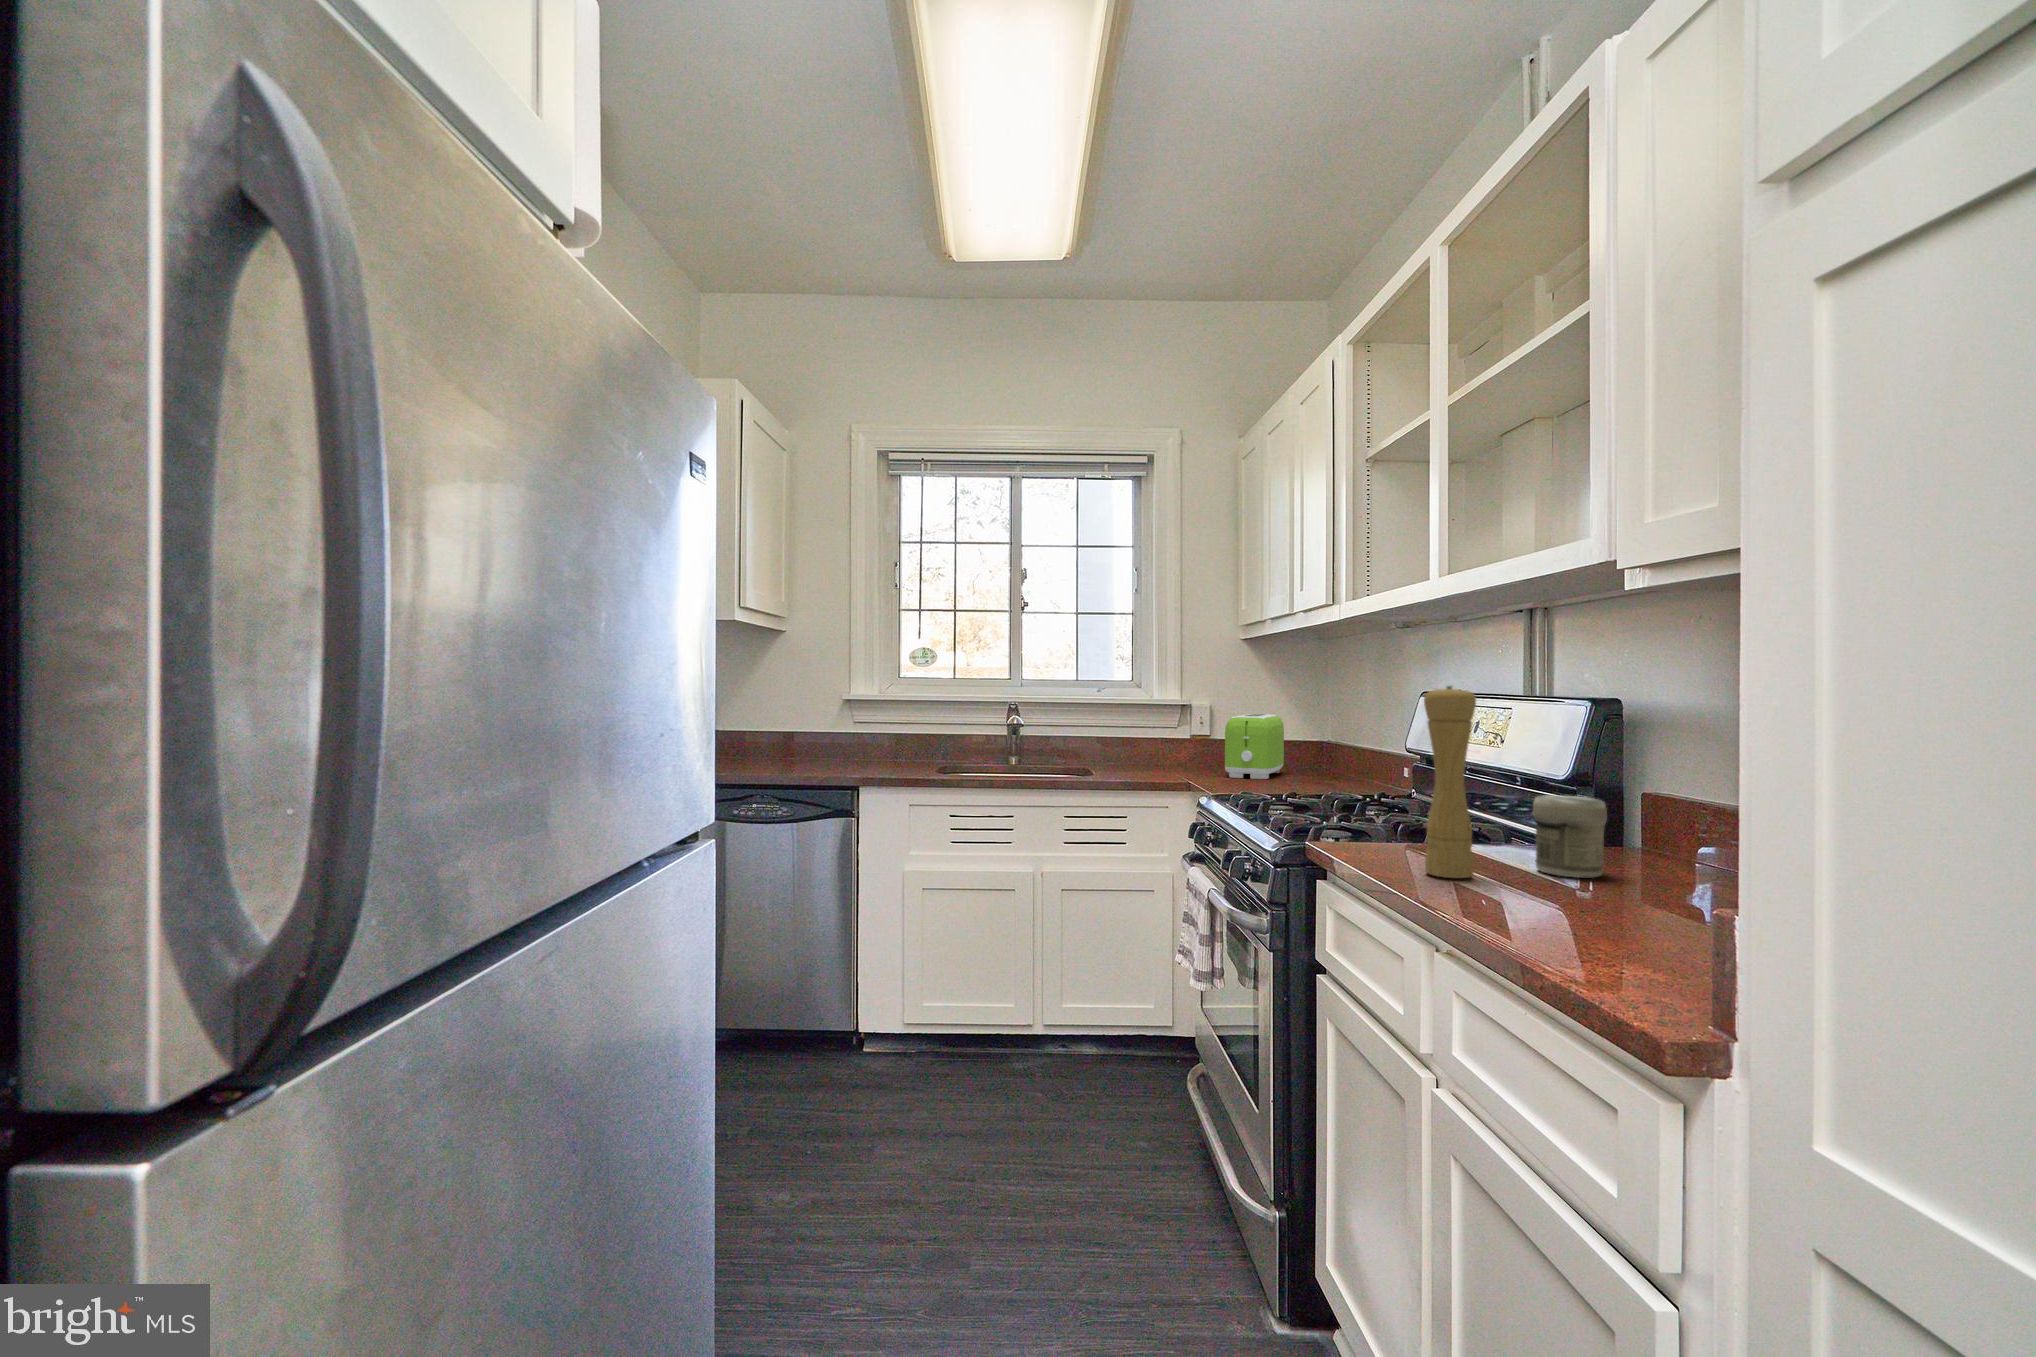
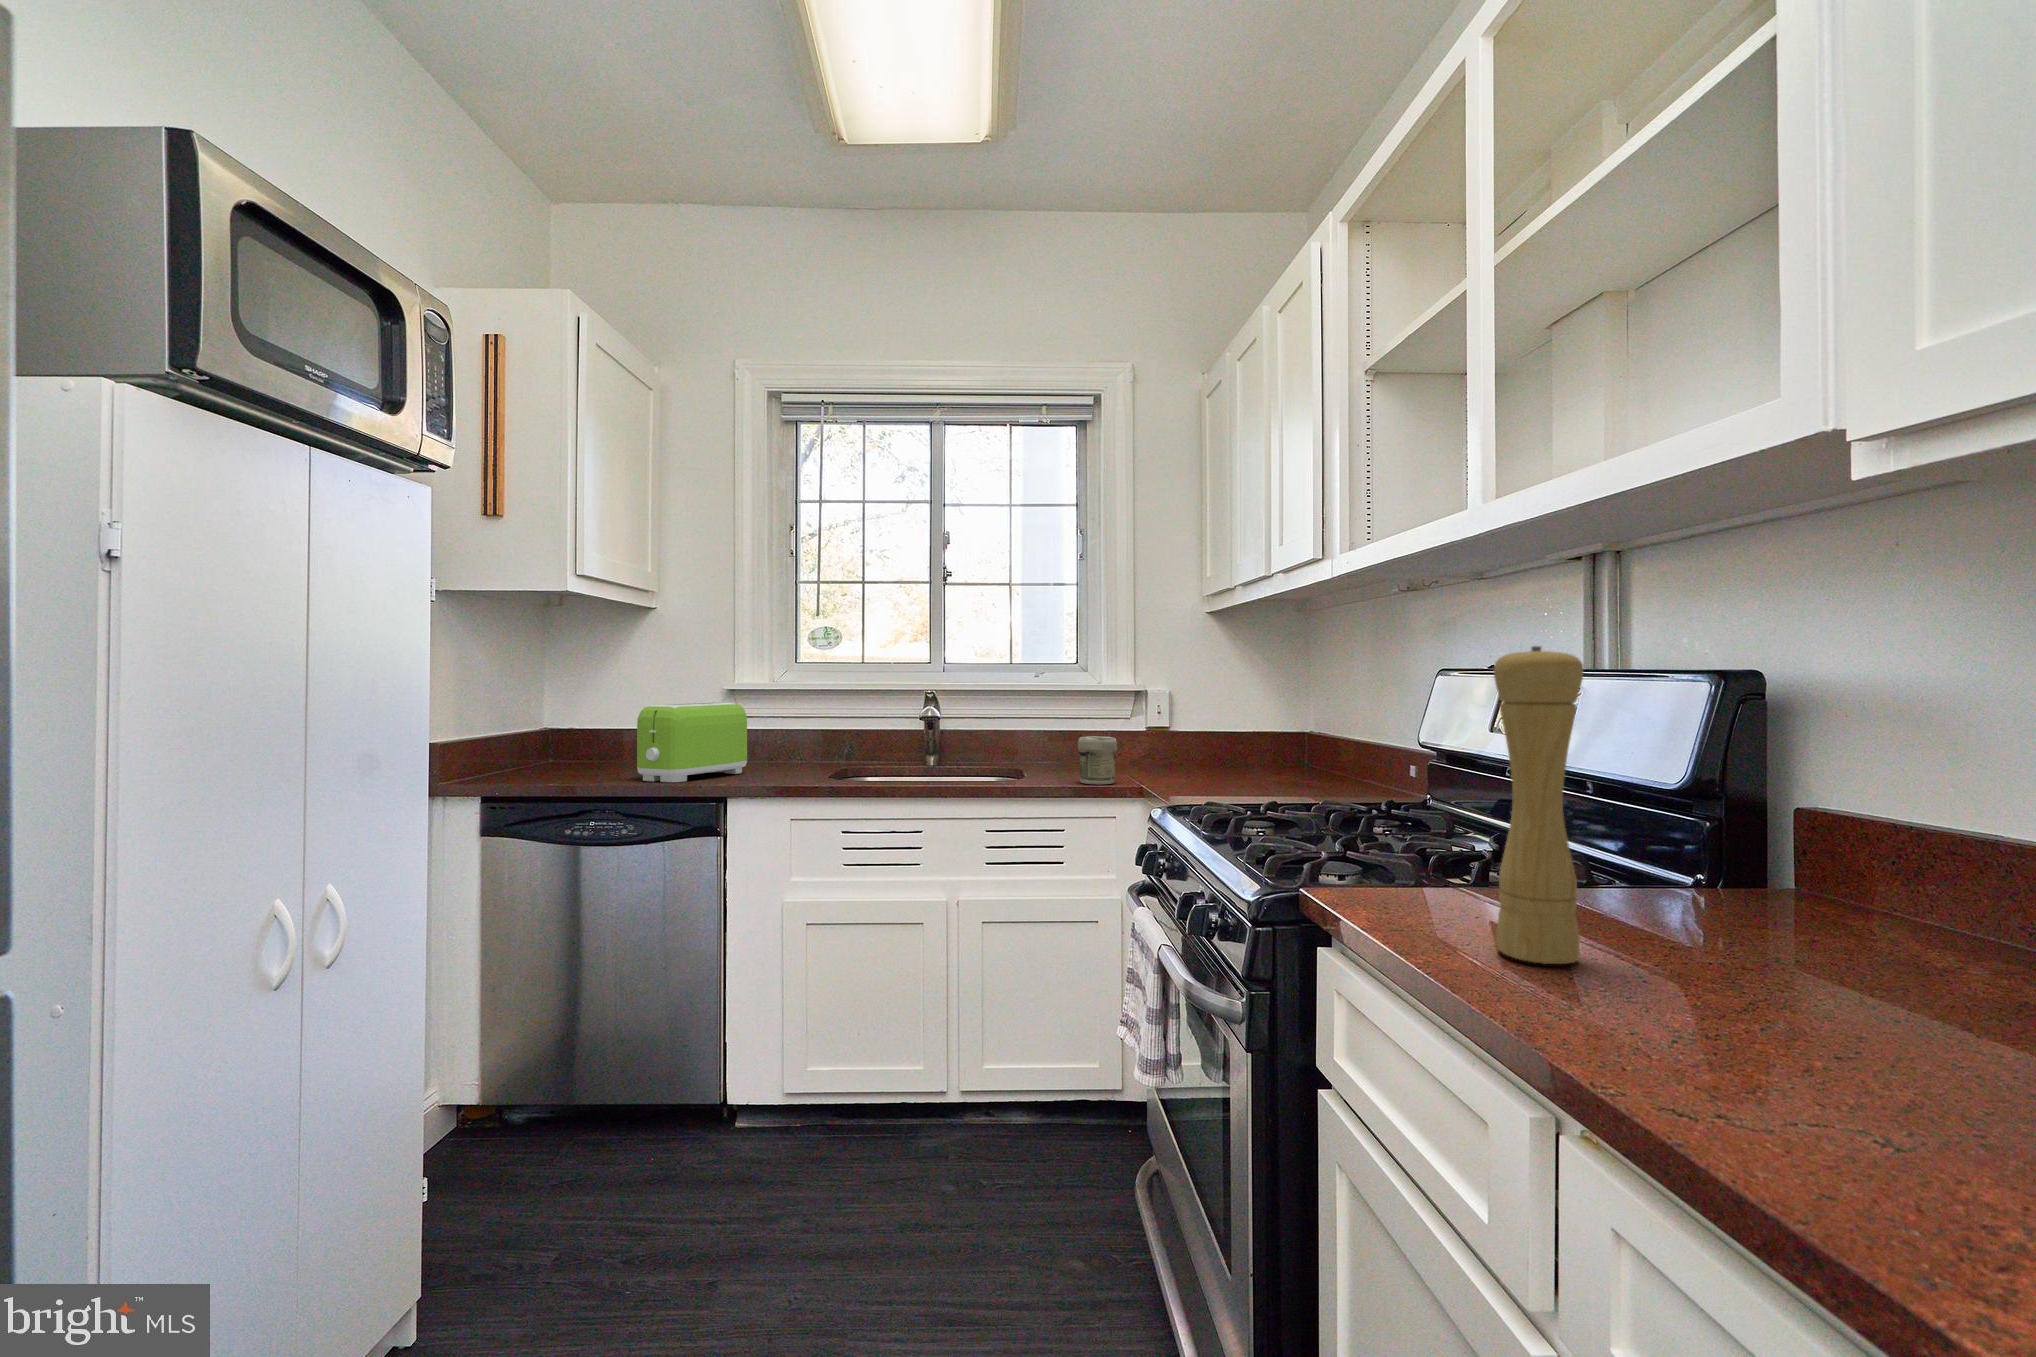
toaster: present [1225,714,1284,779] -> present [637,702,747,782]
jar: present [1533,795,1607,878] -> present [1078,736,1117,784]

